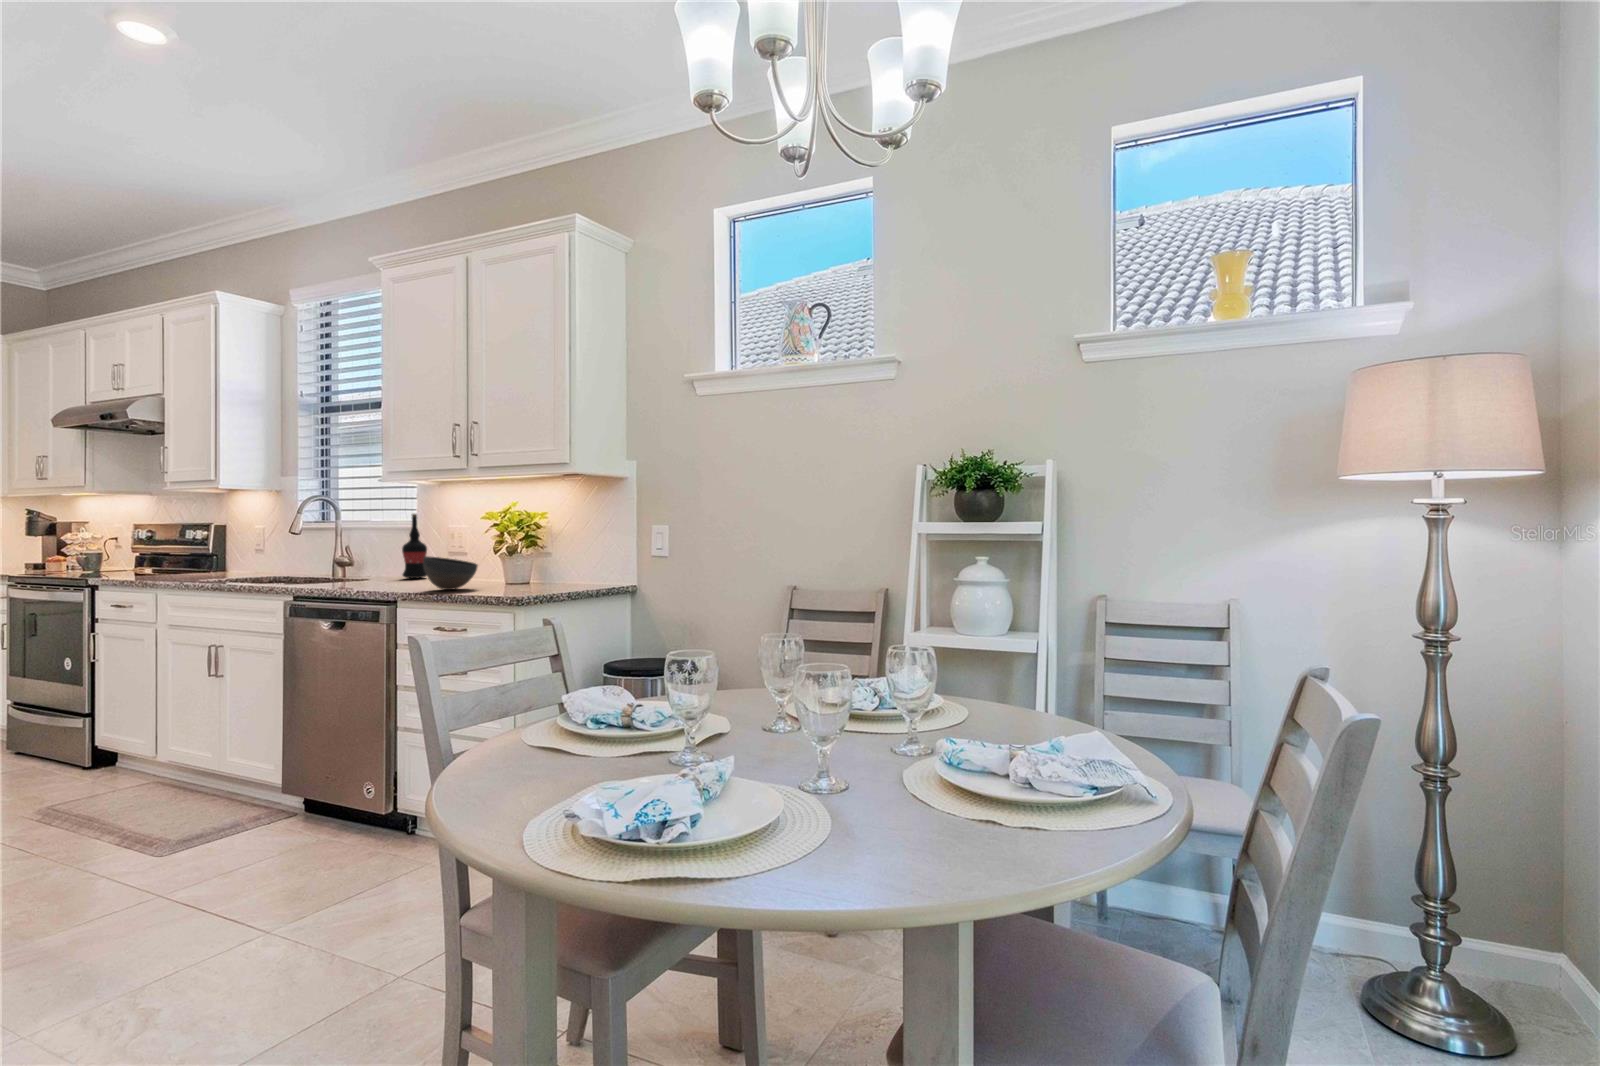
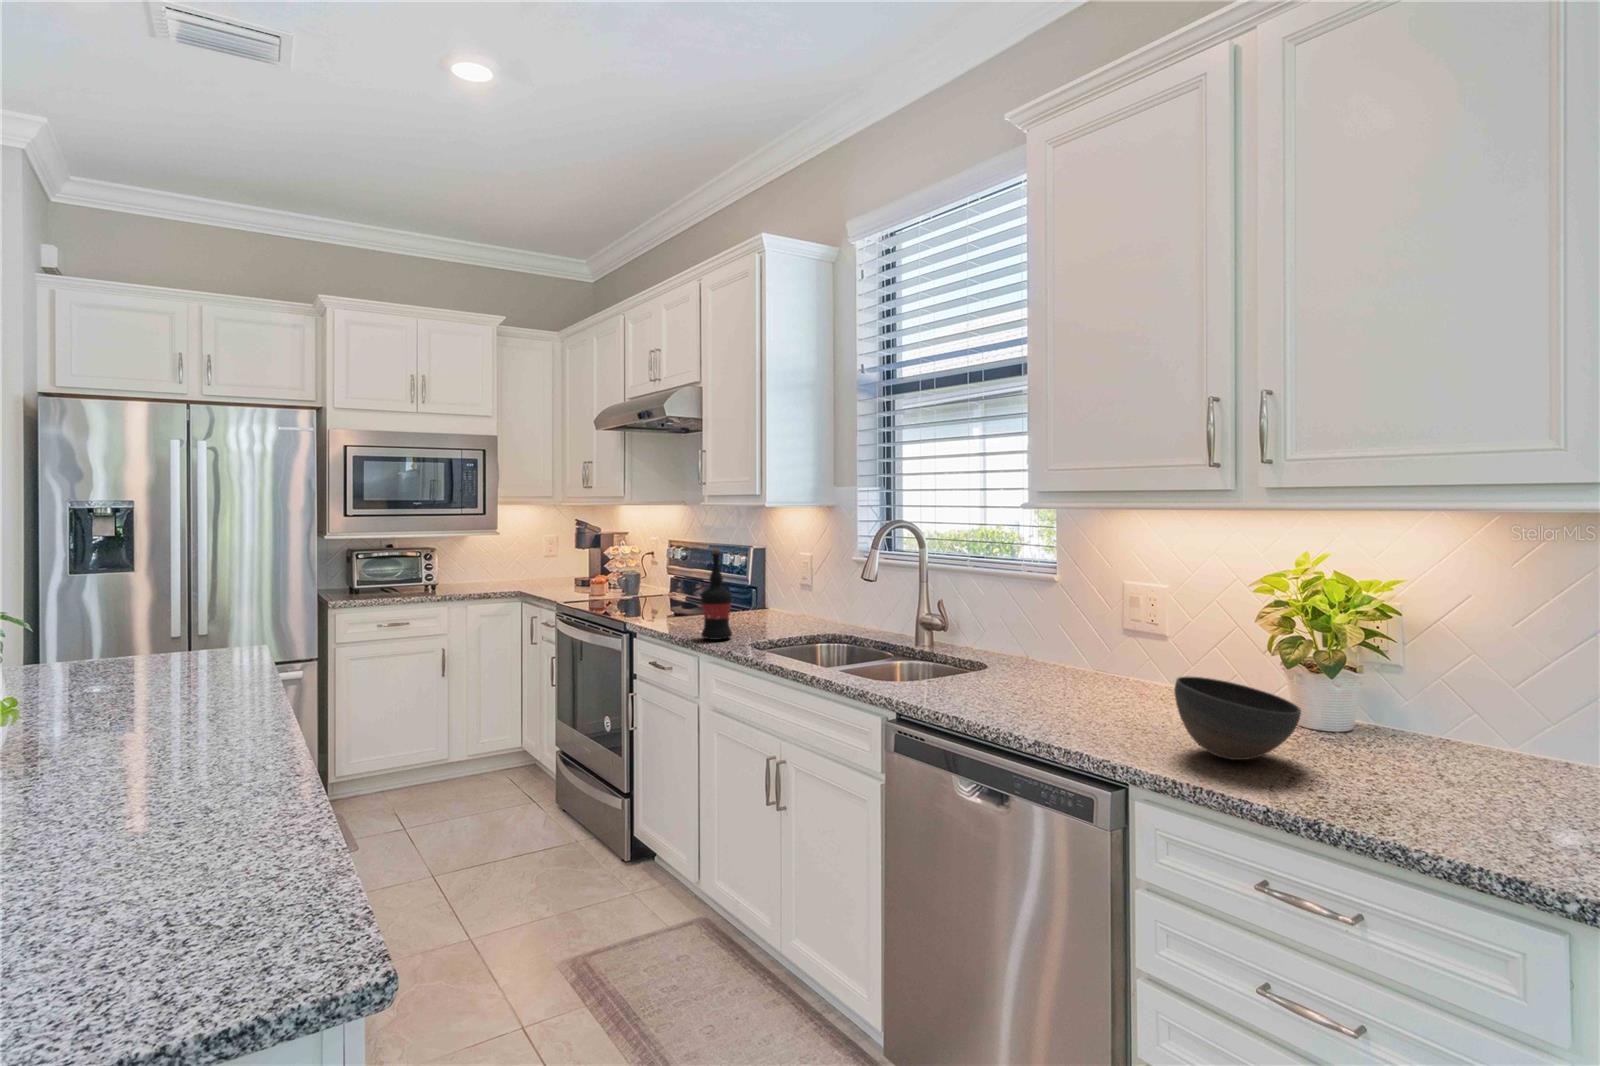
wine bottle: present [402,514,427,578] -> present [701,549,732,640]

